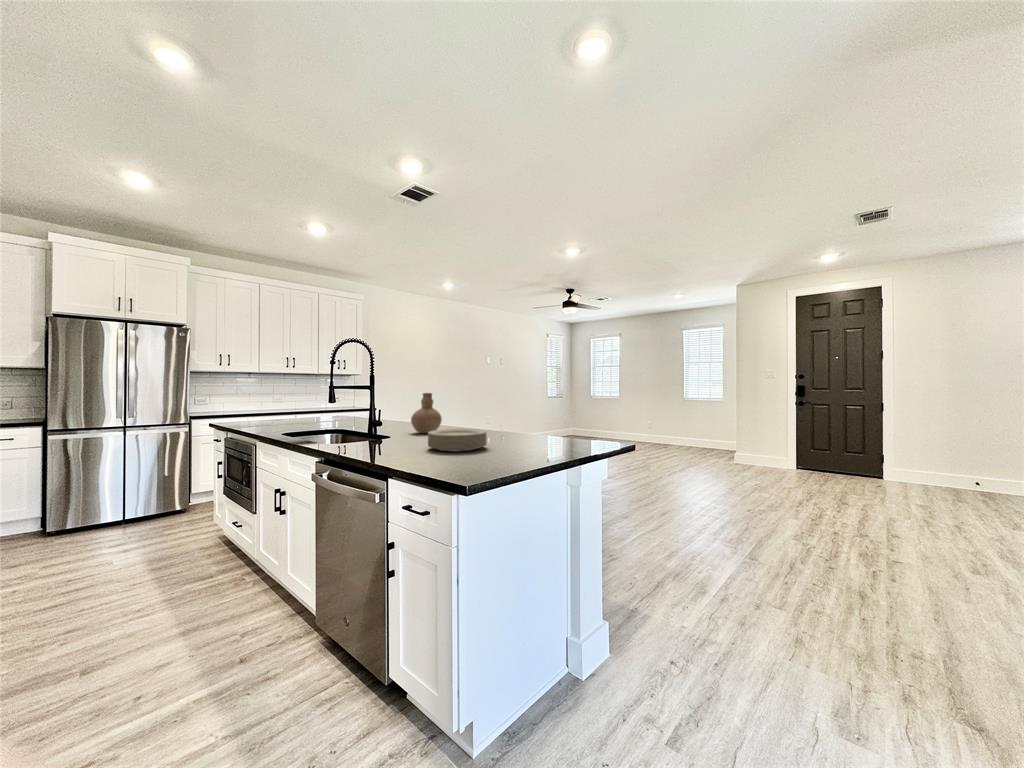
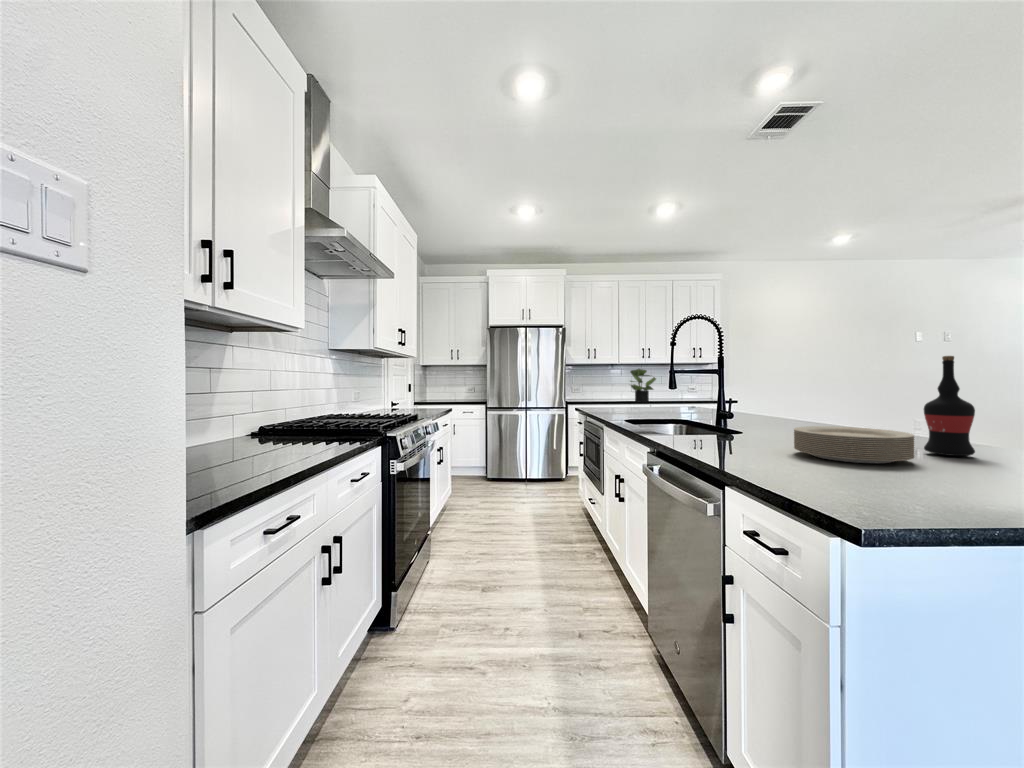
potted plant: none [269,377,301,413] -> present [630,369,656,402]
wine bottle: none [490,384,510,441] -> present [924,356,975,456]
vase: present [411,393,442,433] -> none [773,376,824,431]

